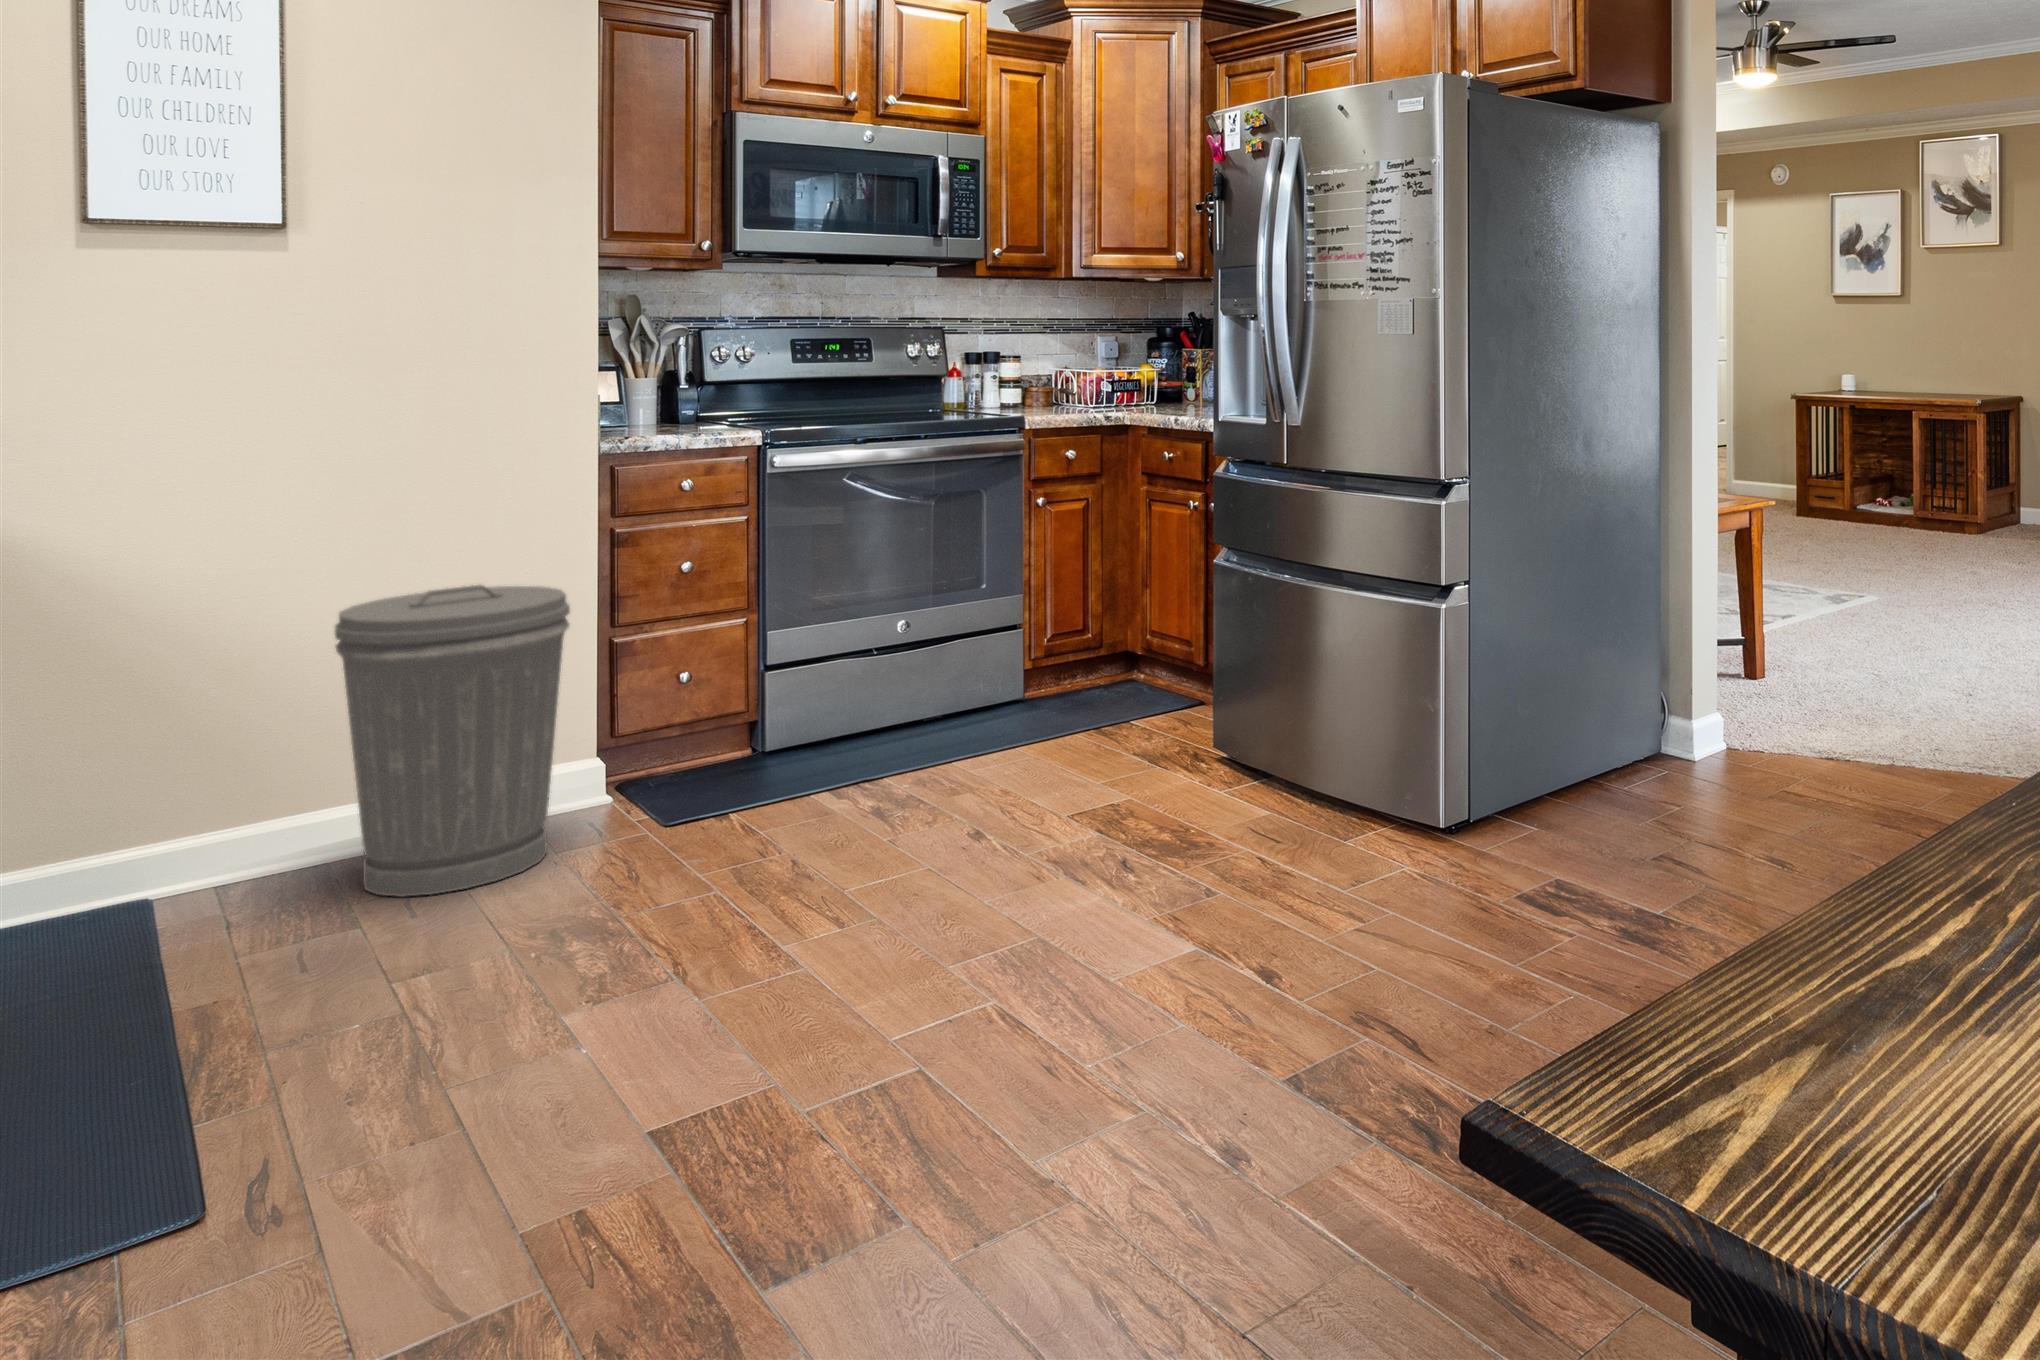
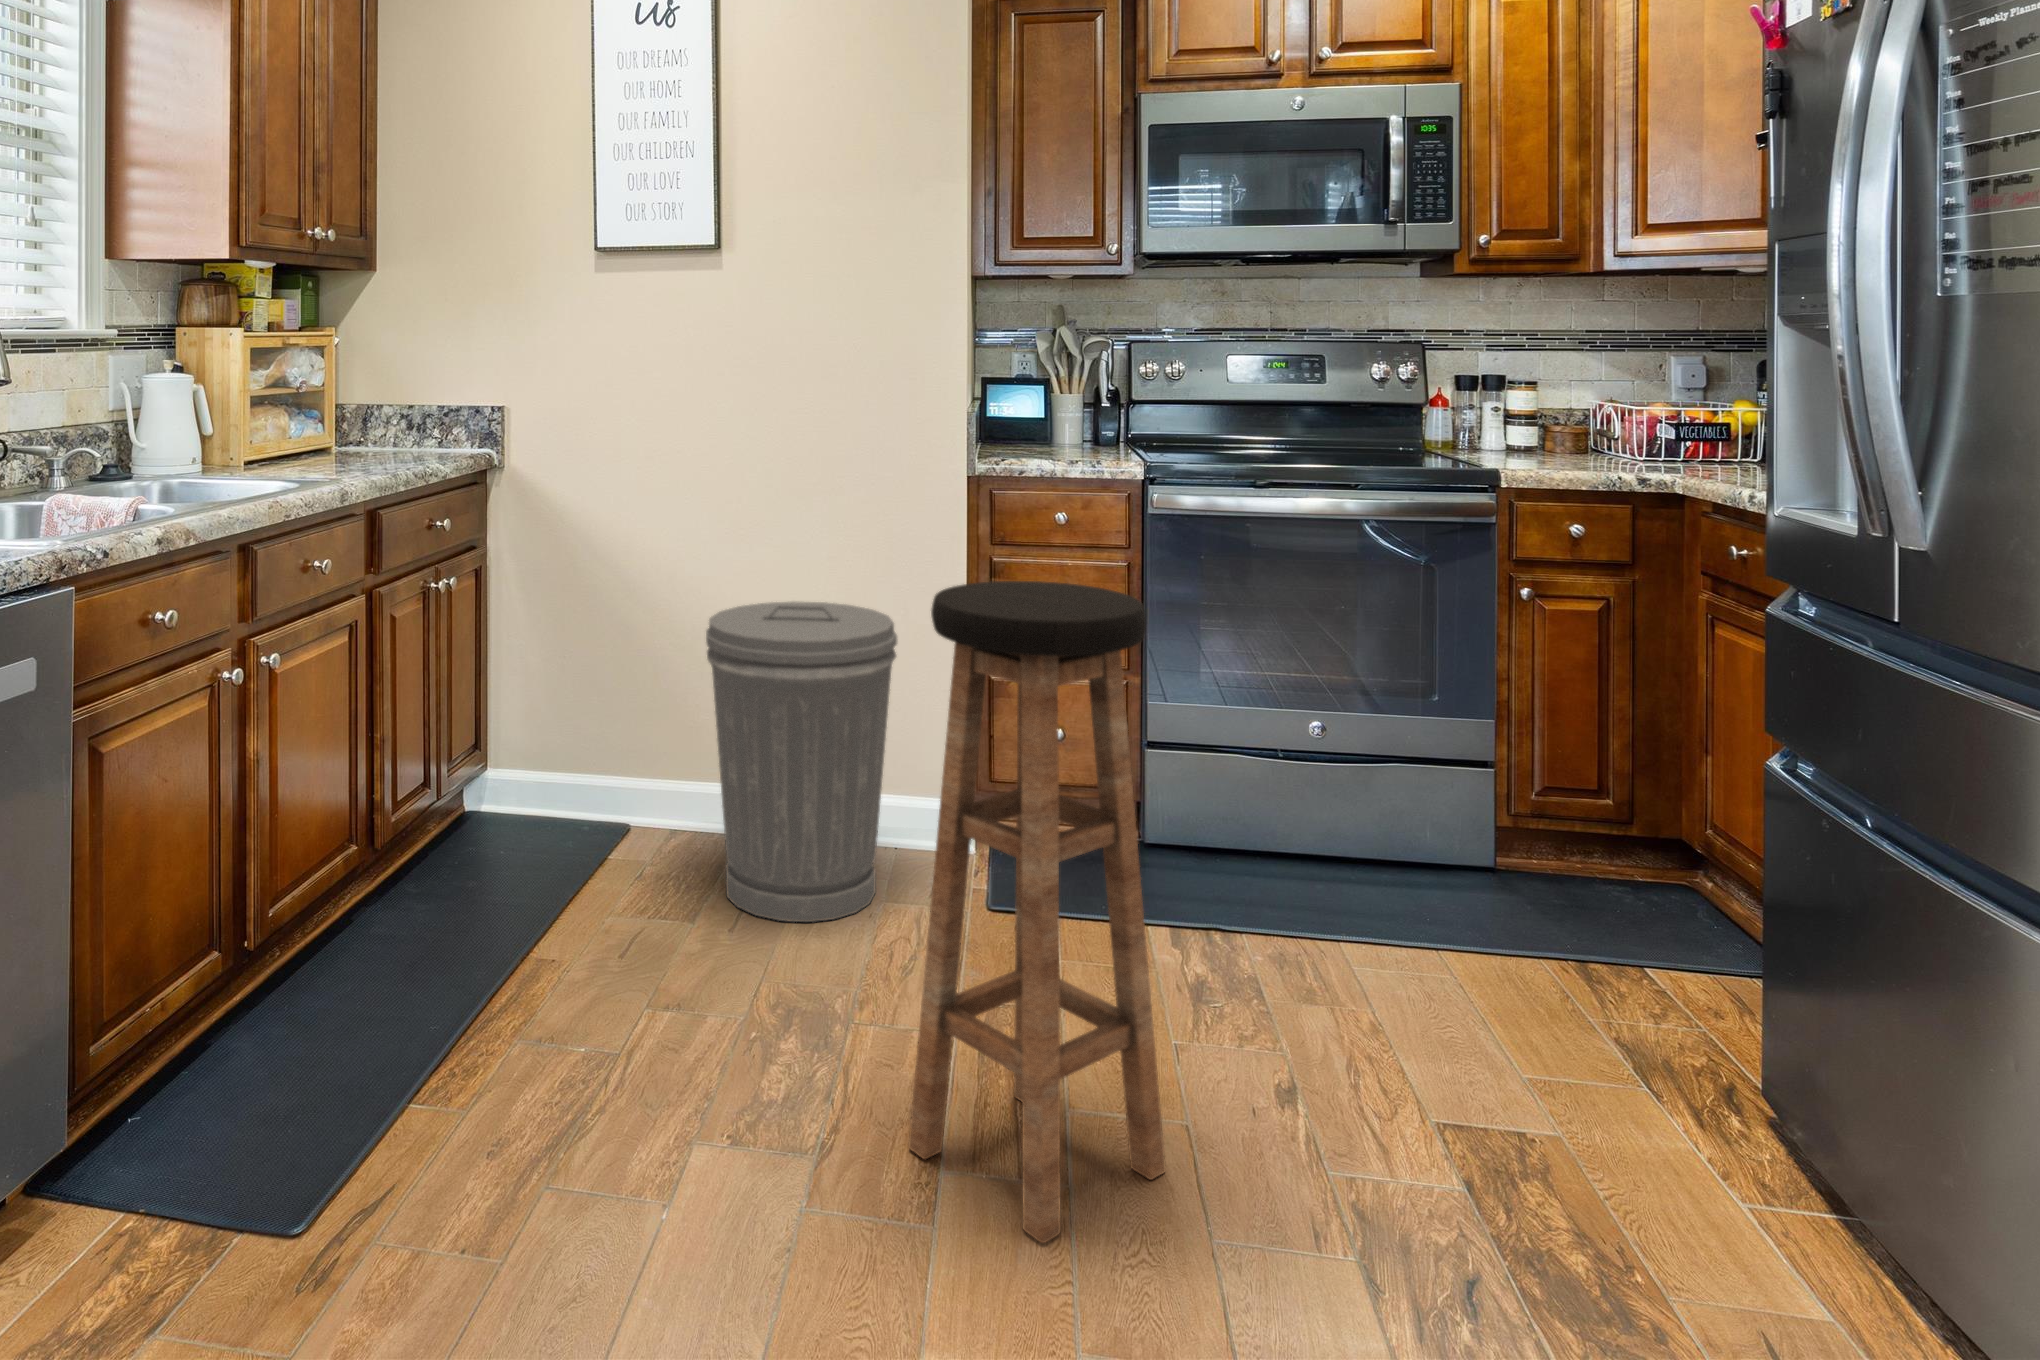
bar stool: none [747,502,933,944] -> present [908,581,1166,1243]

